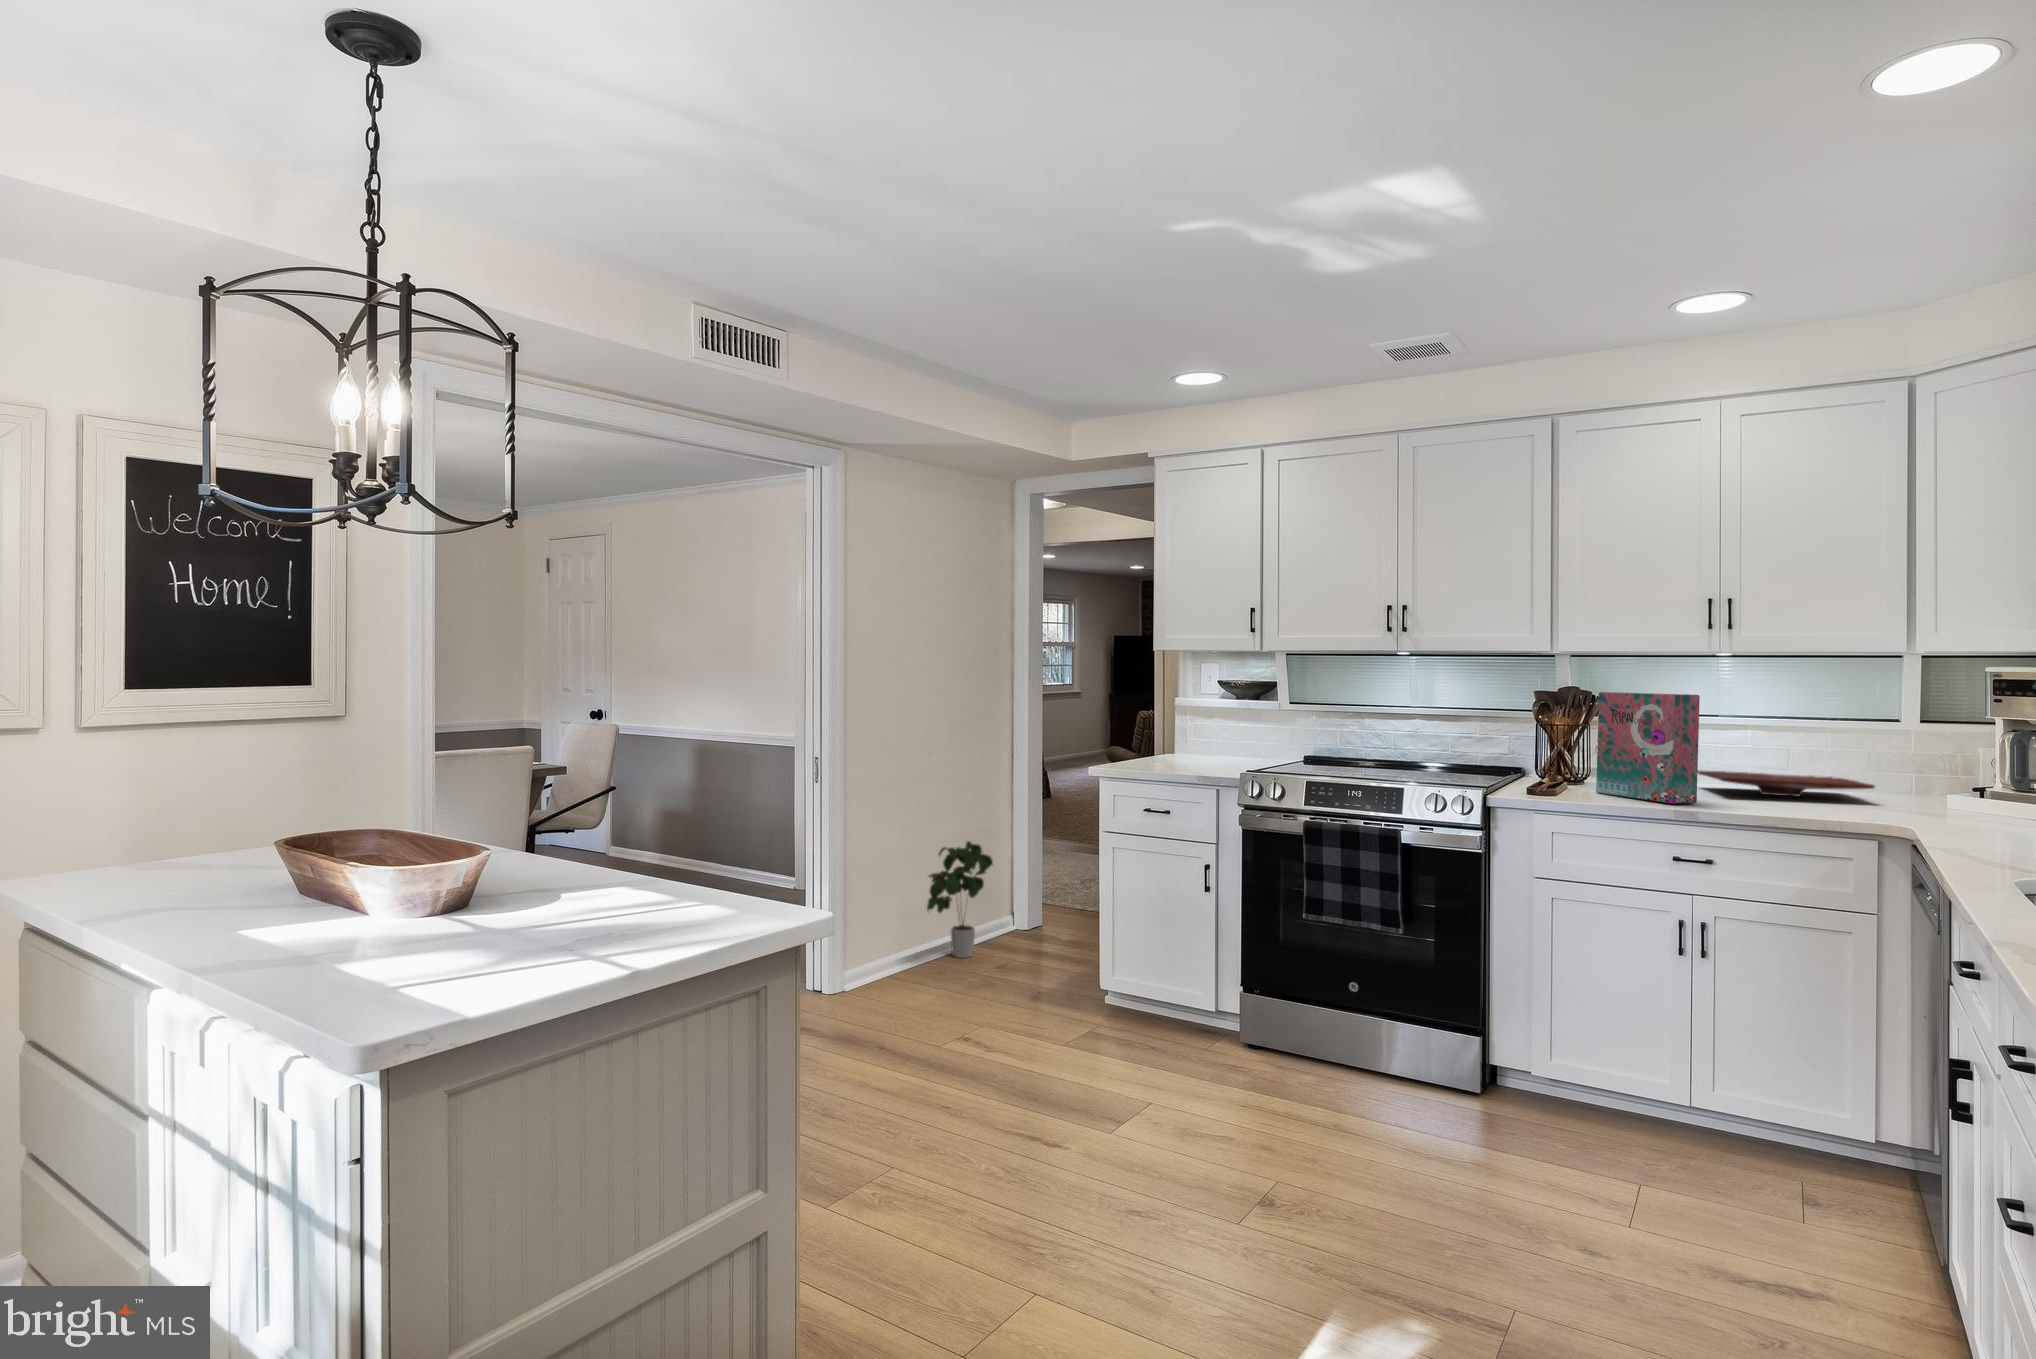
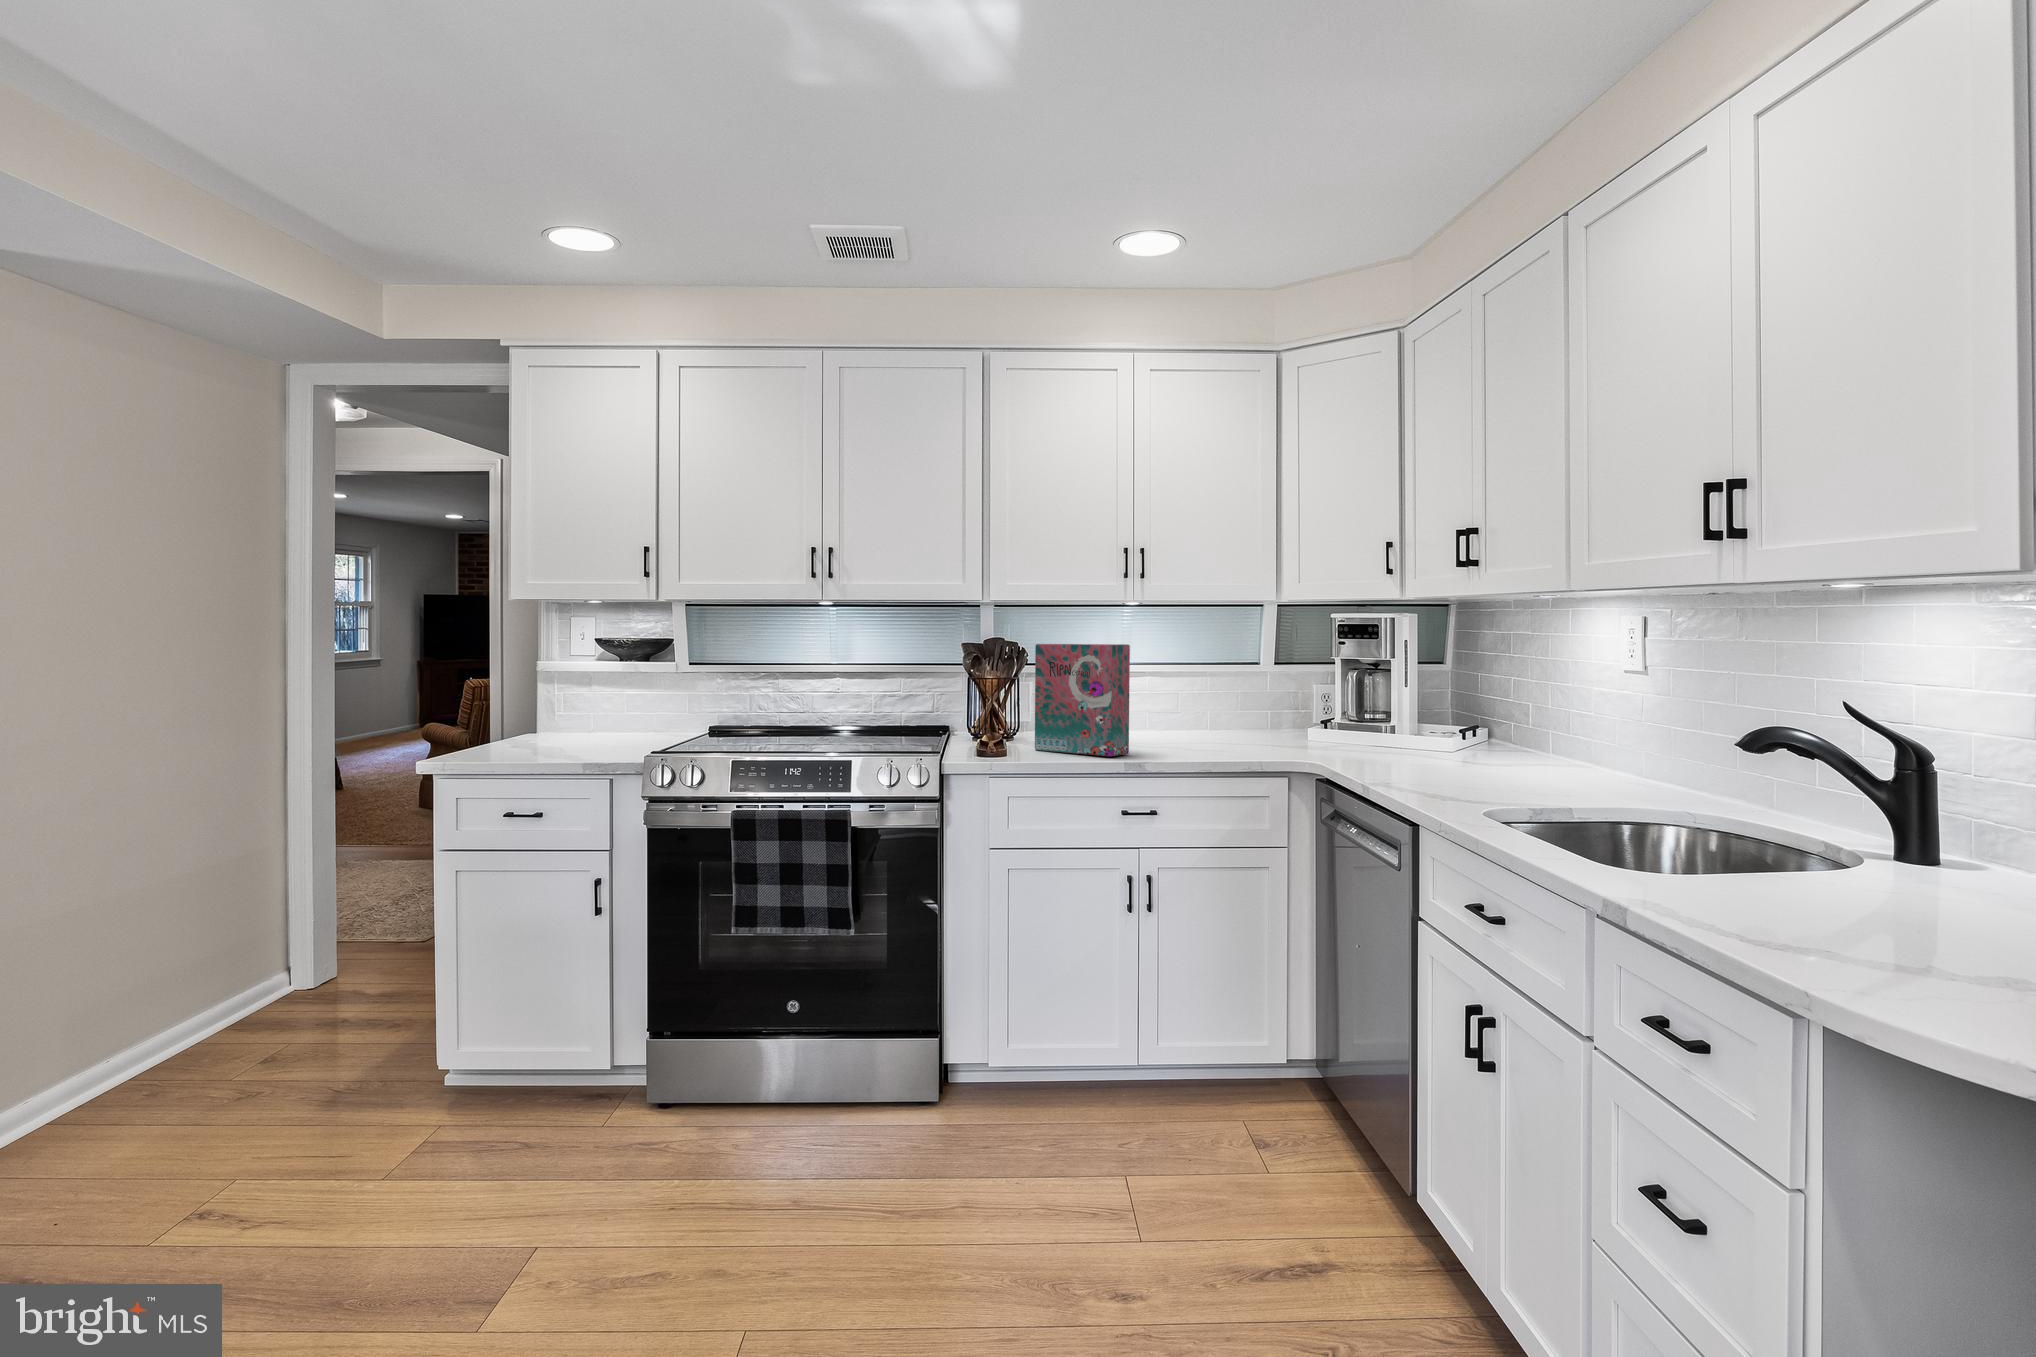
cutting board: present [1698,770,1875,796] -> none [1108,718,1254,739]
potted plant: present [927,841,993,958] -> none [135,885,258,1061]

